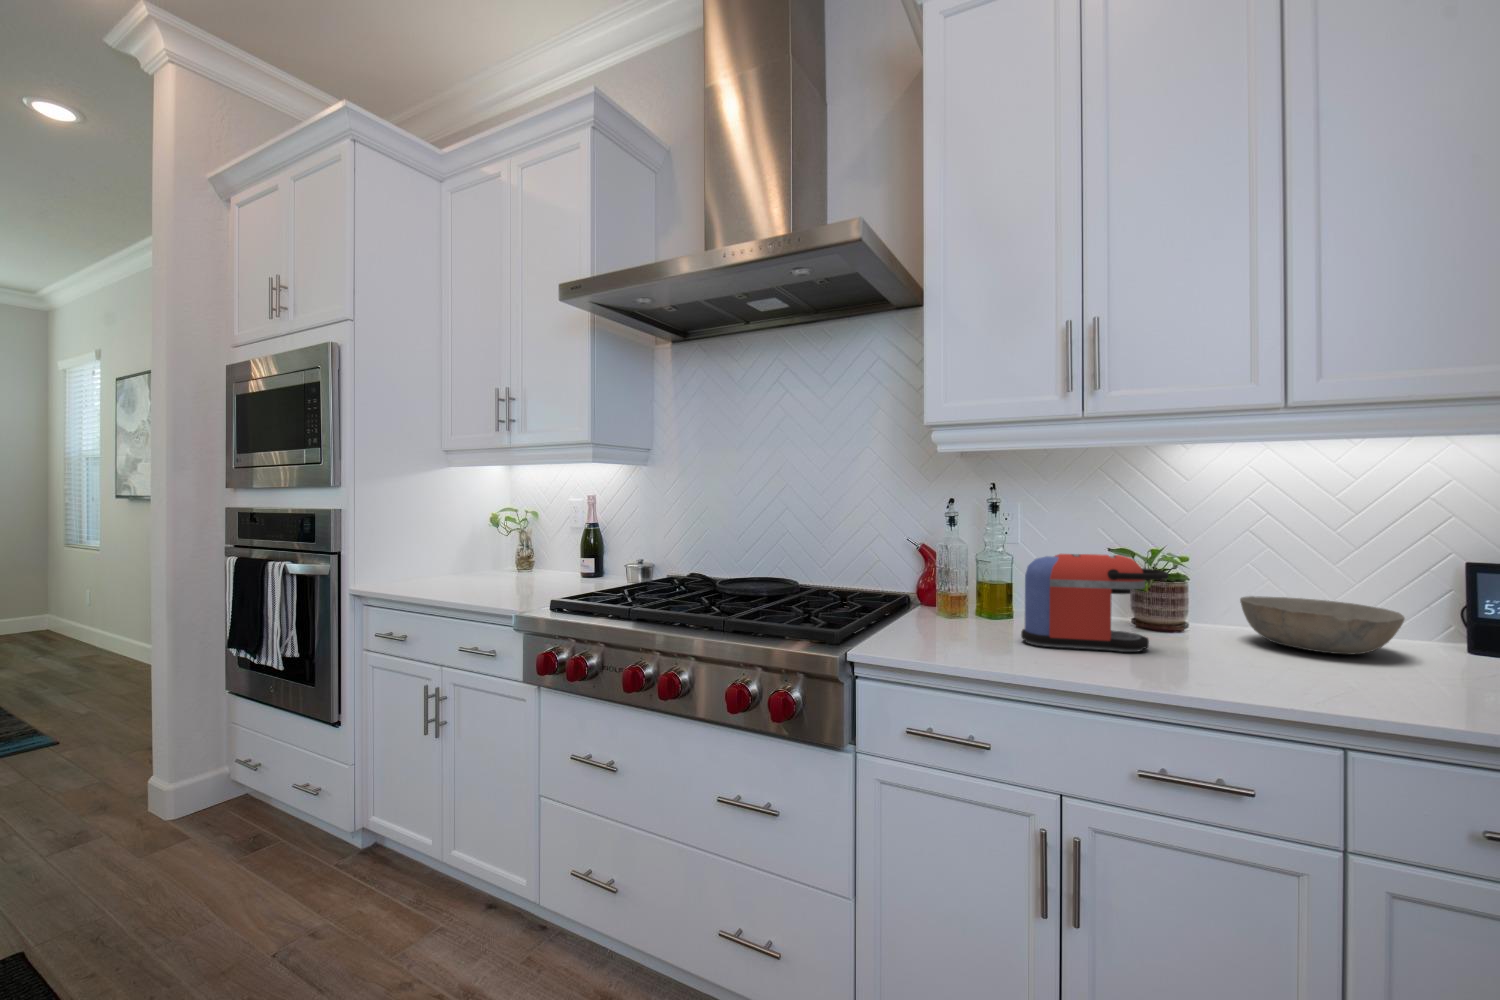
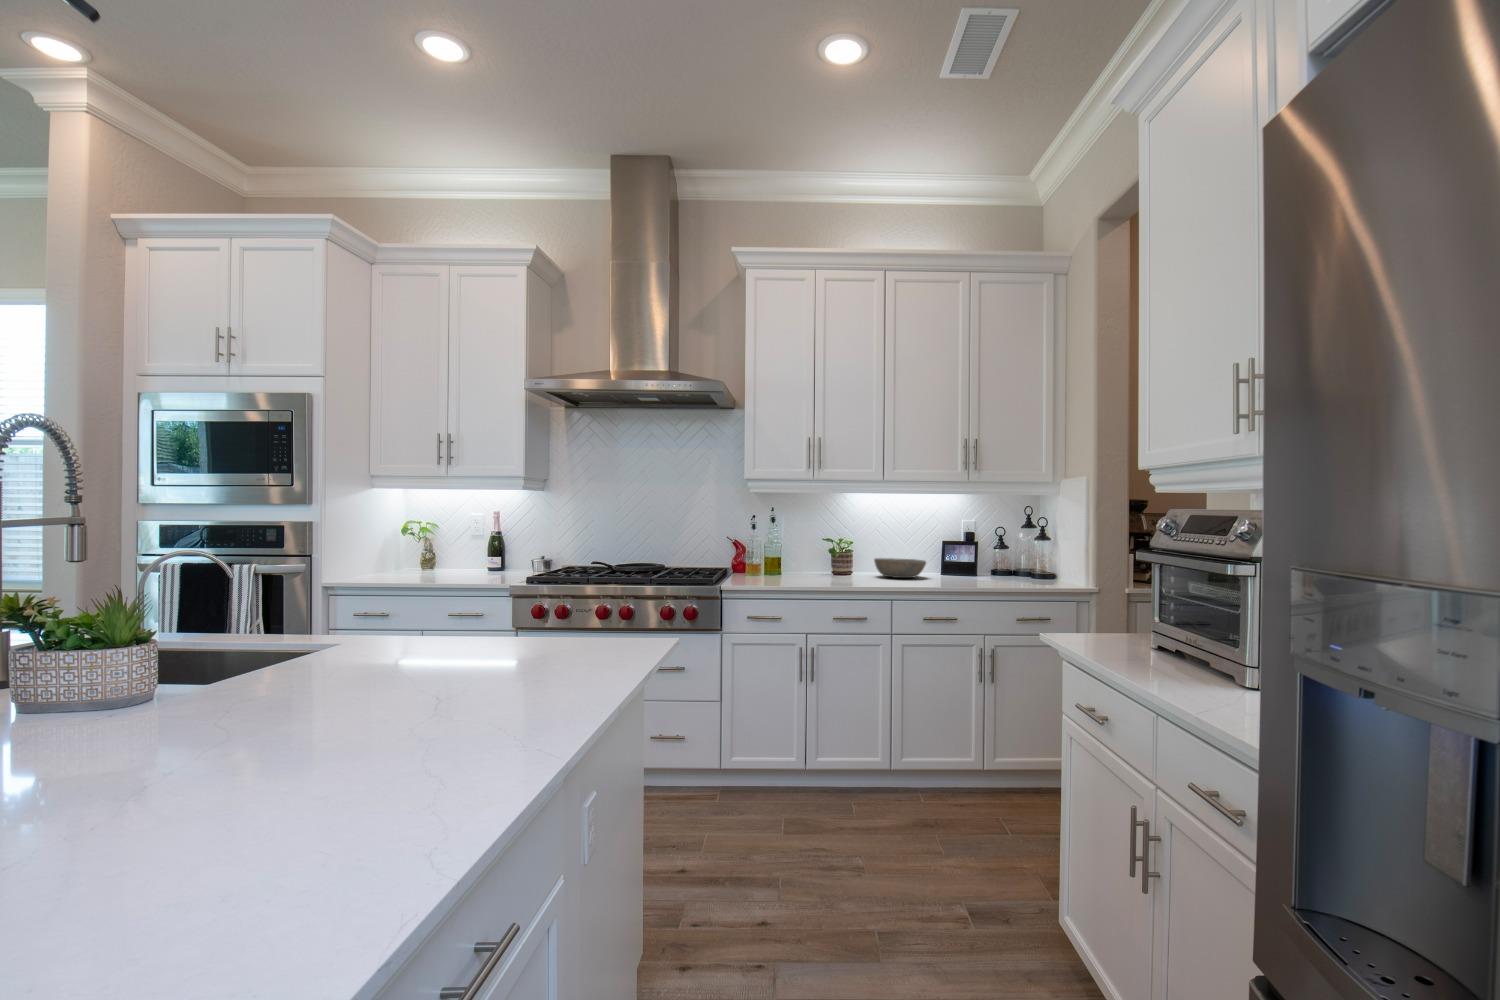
coffee maker: present [1021,554,1168,652] -> none [792,540,849,582]

